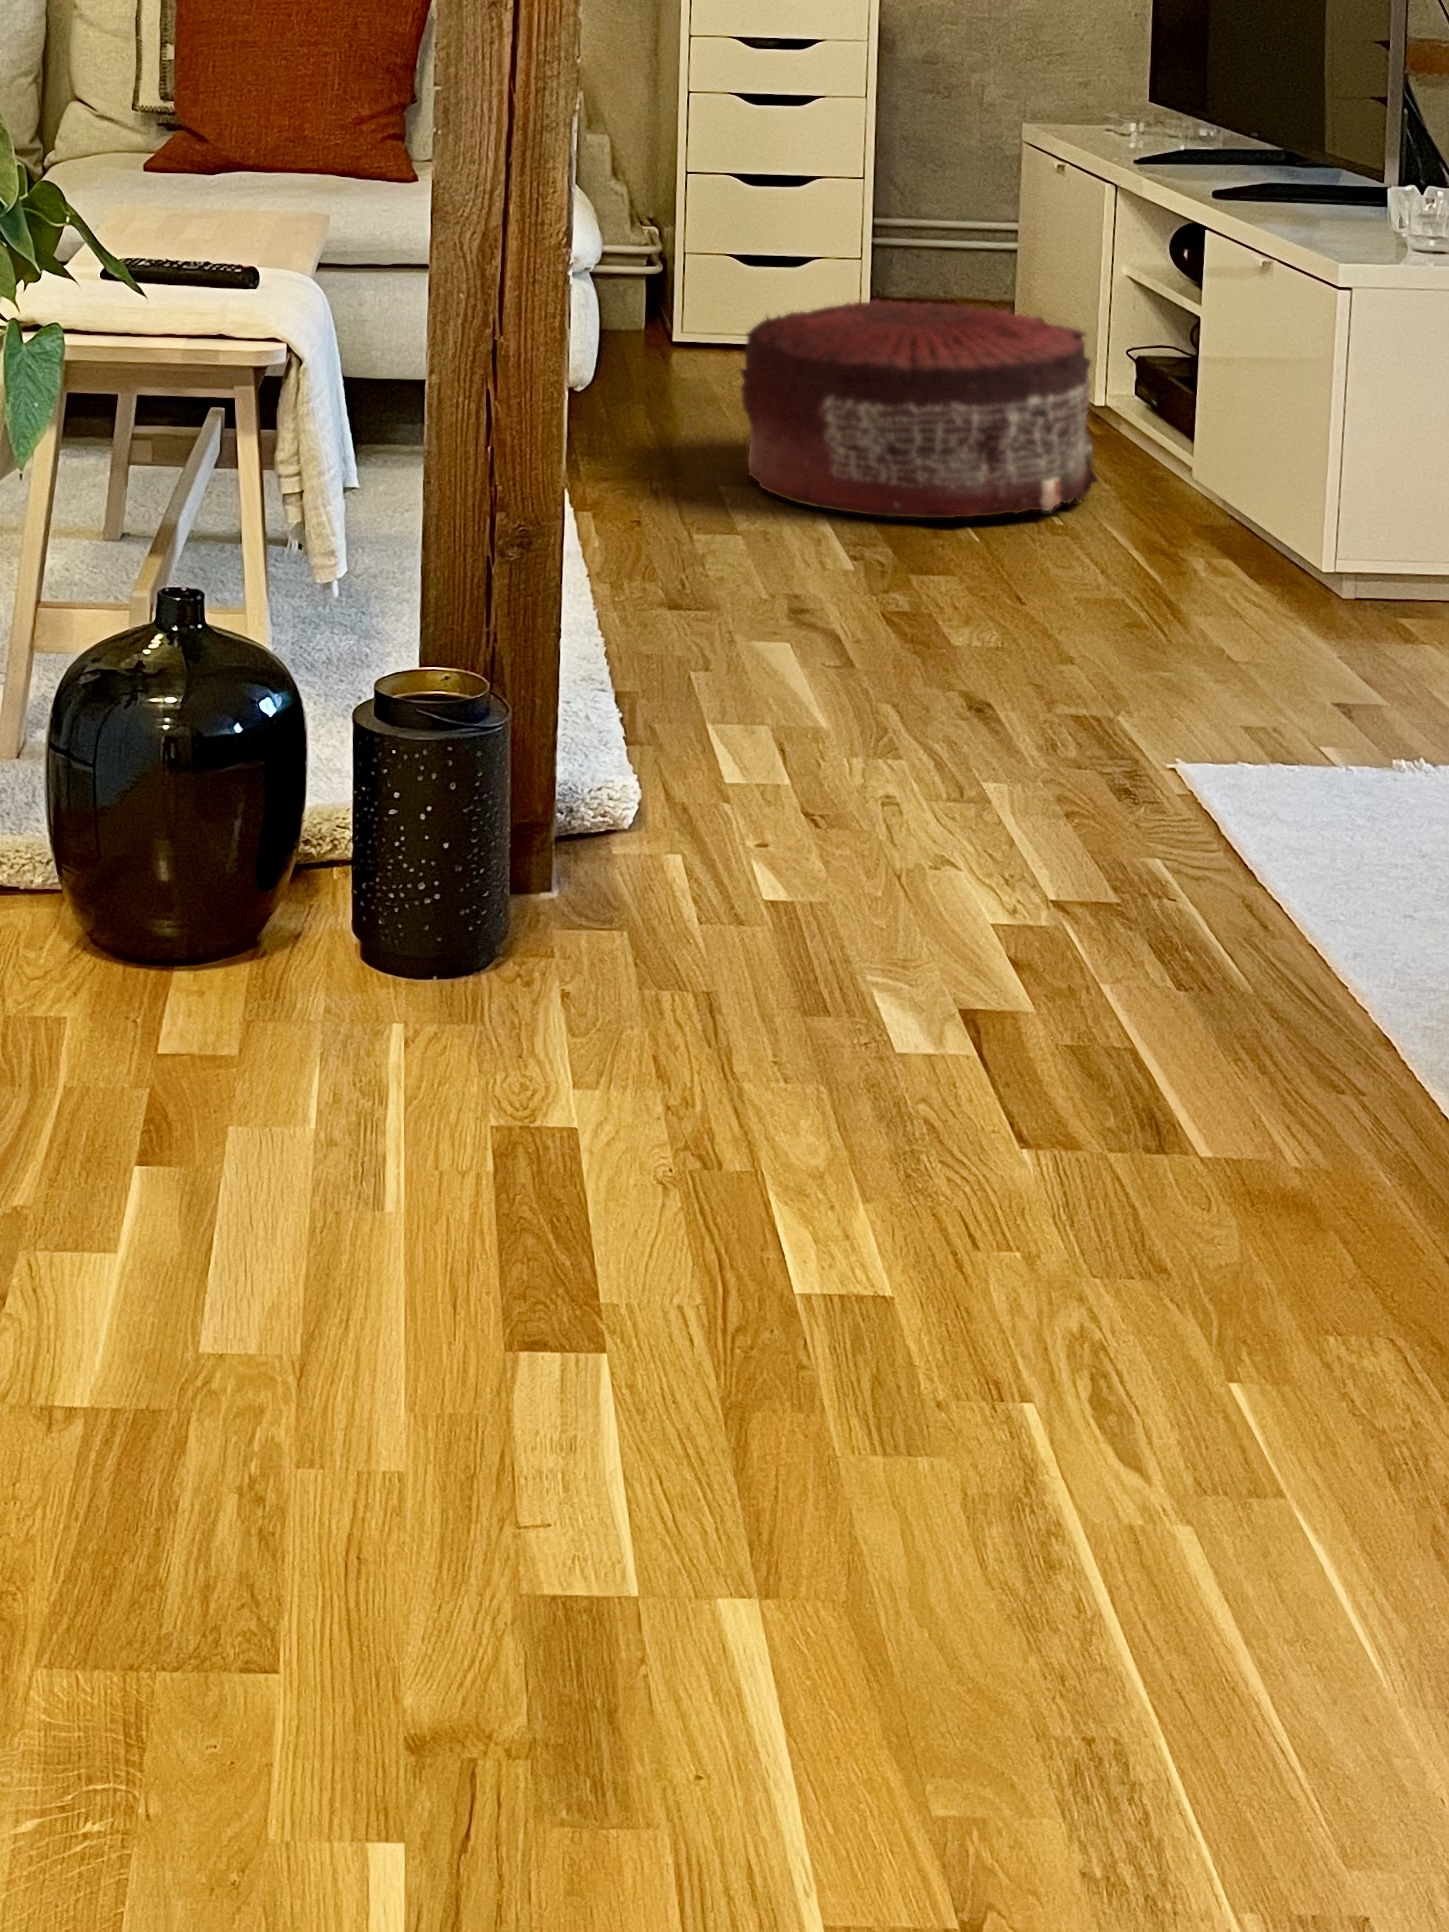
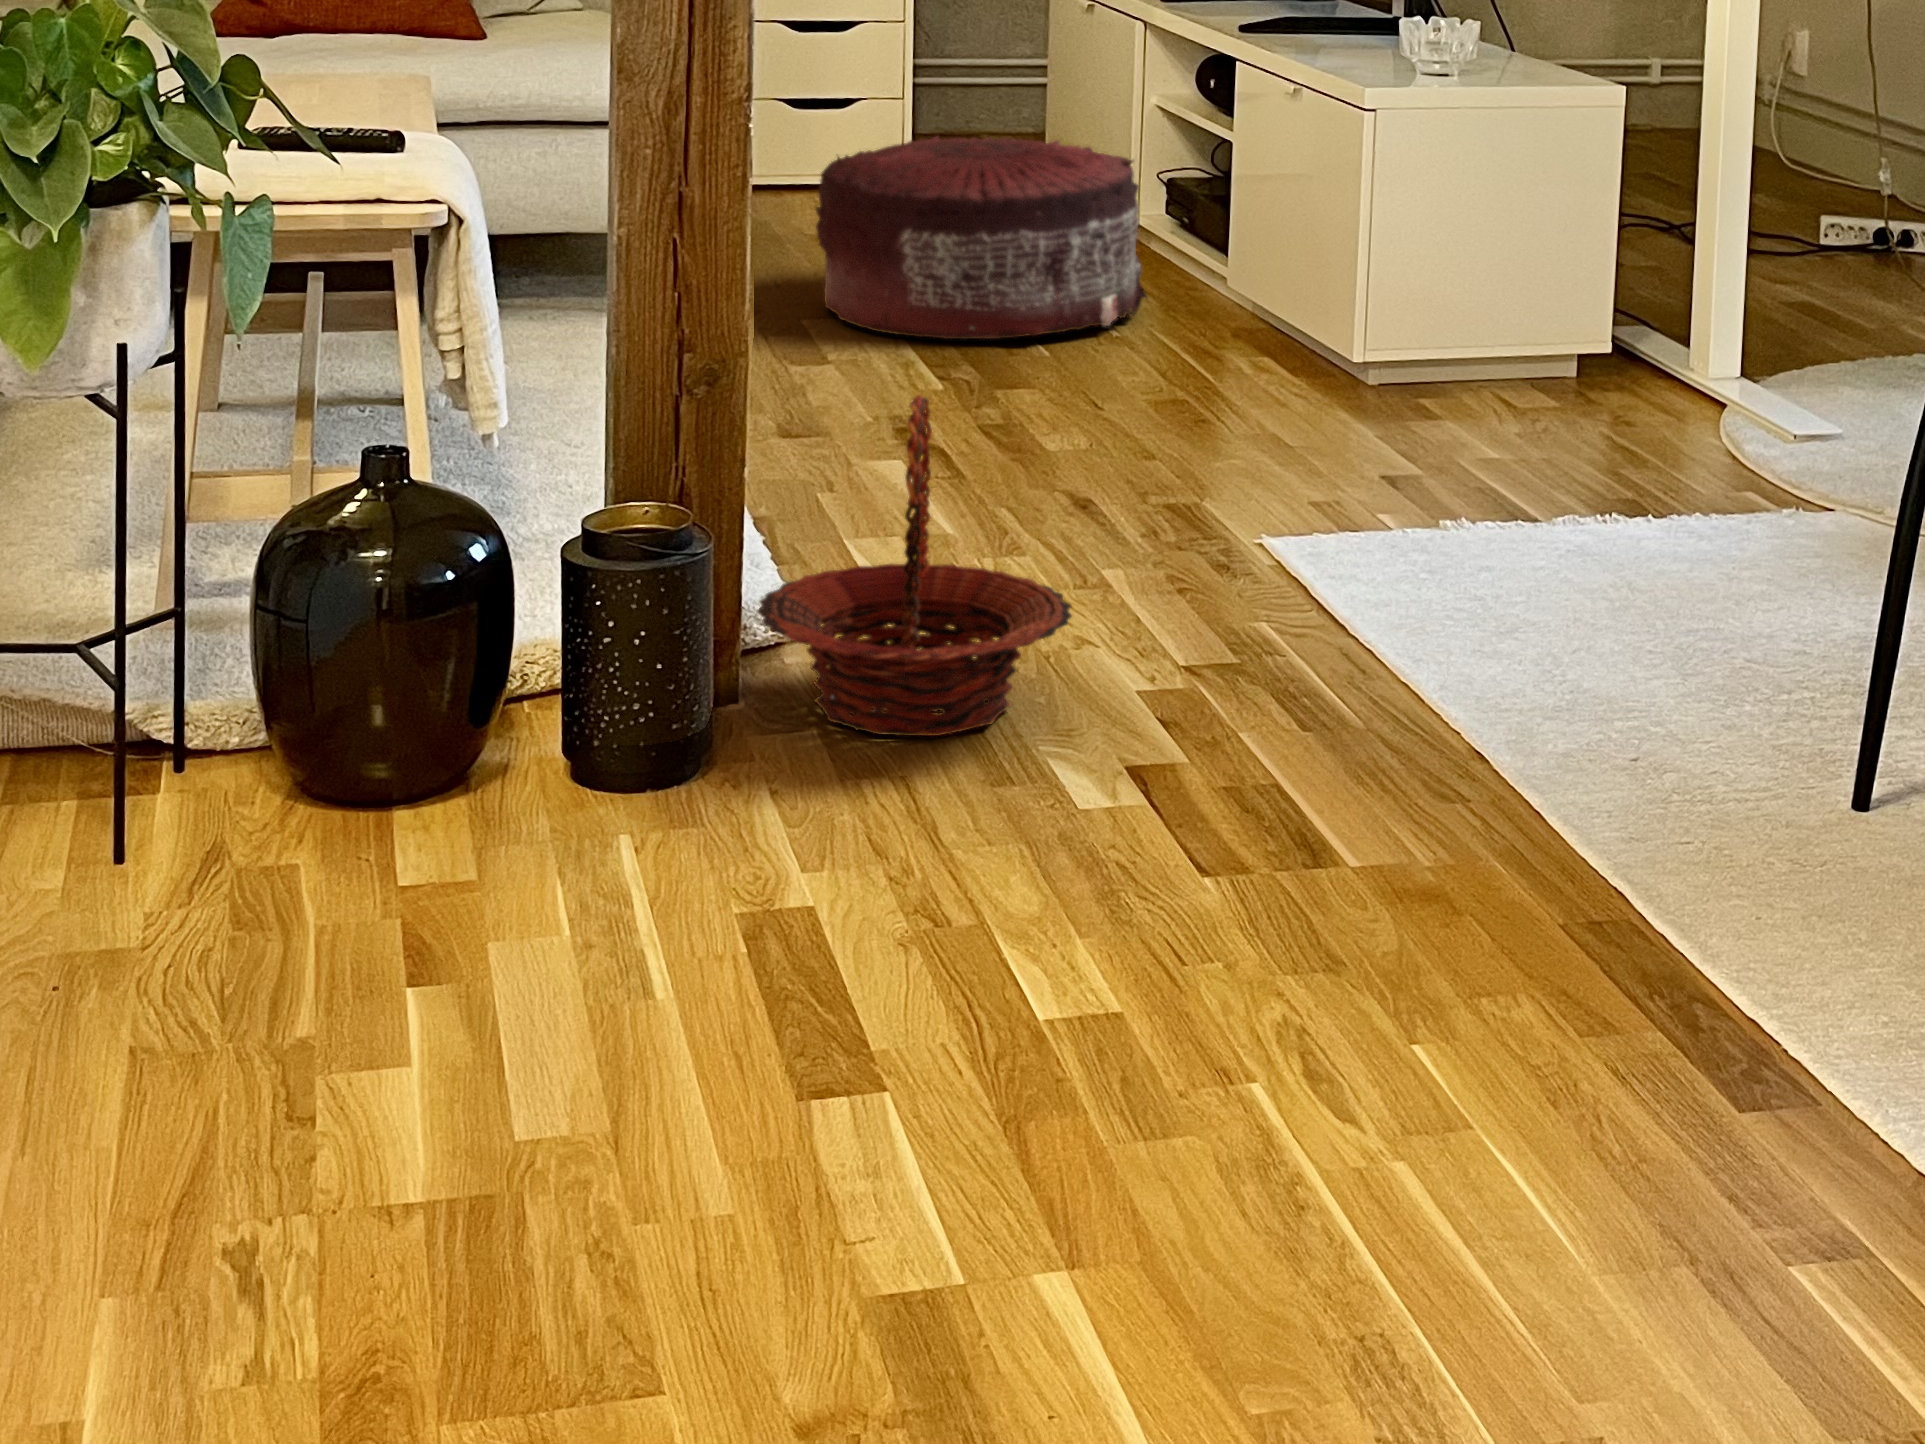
basket: none [571,574,918,950] -> present [757,396,1072,736]

